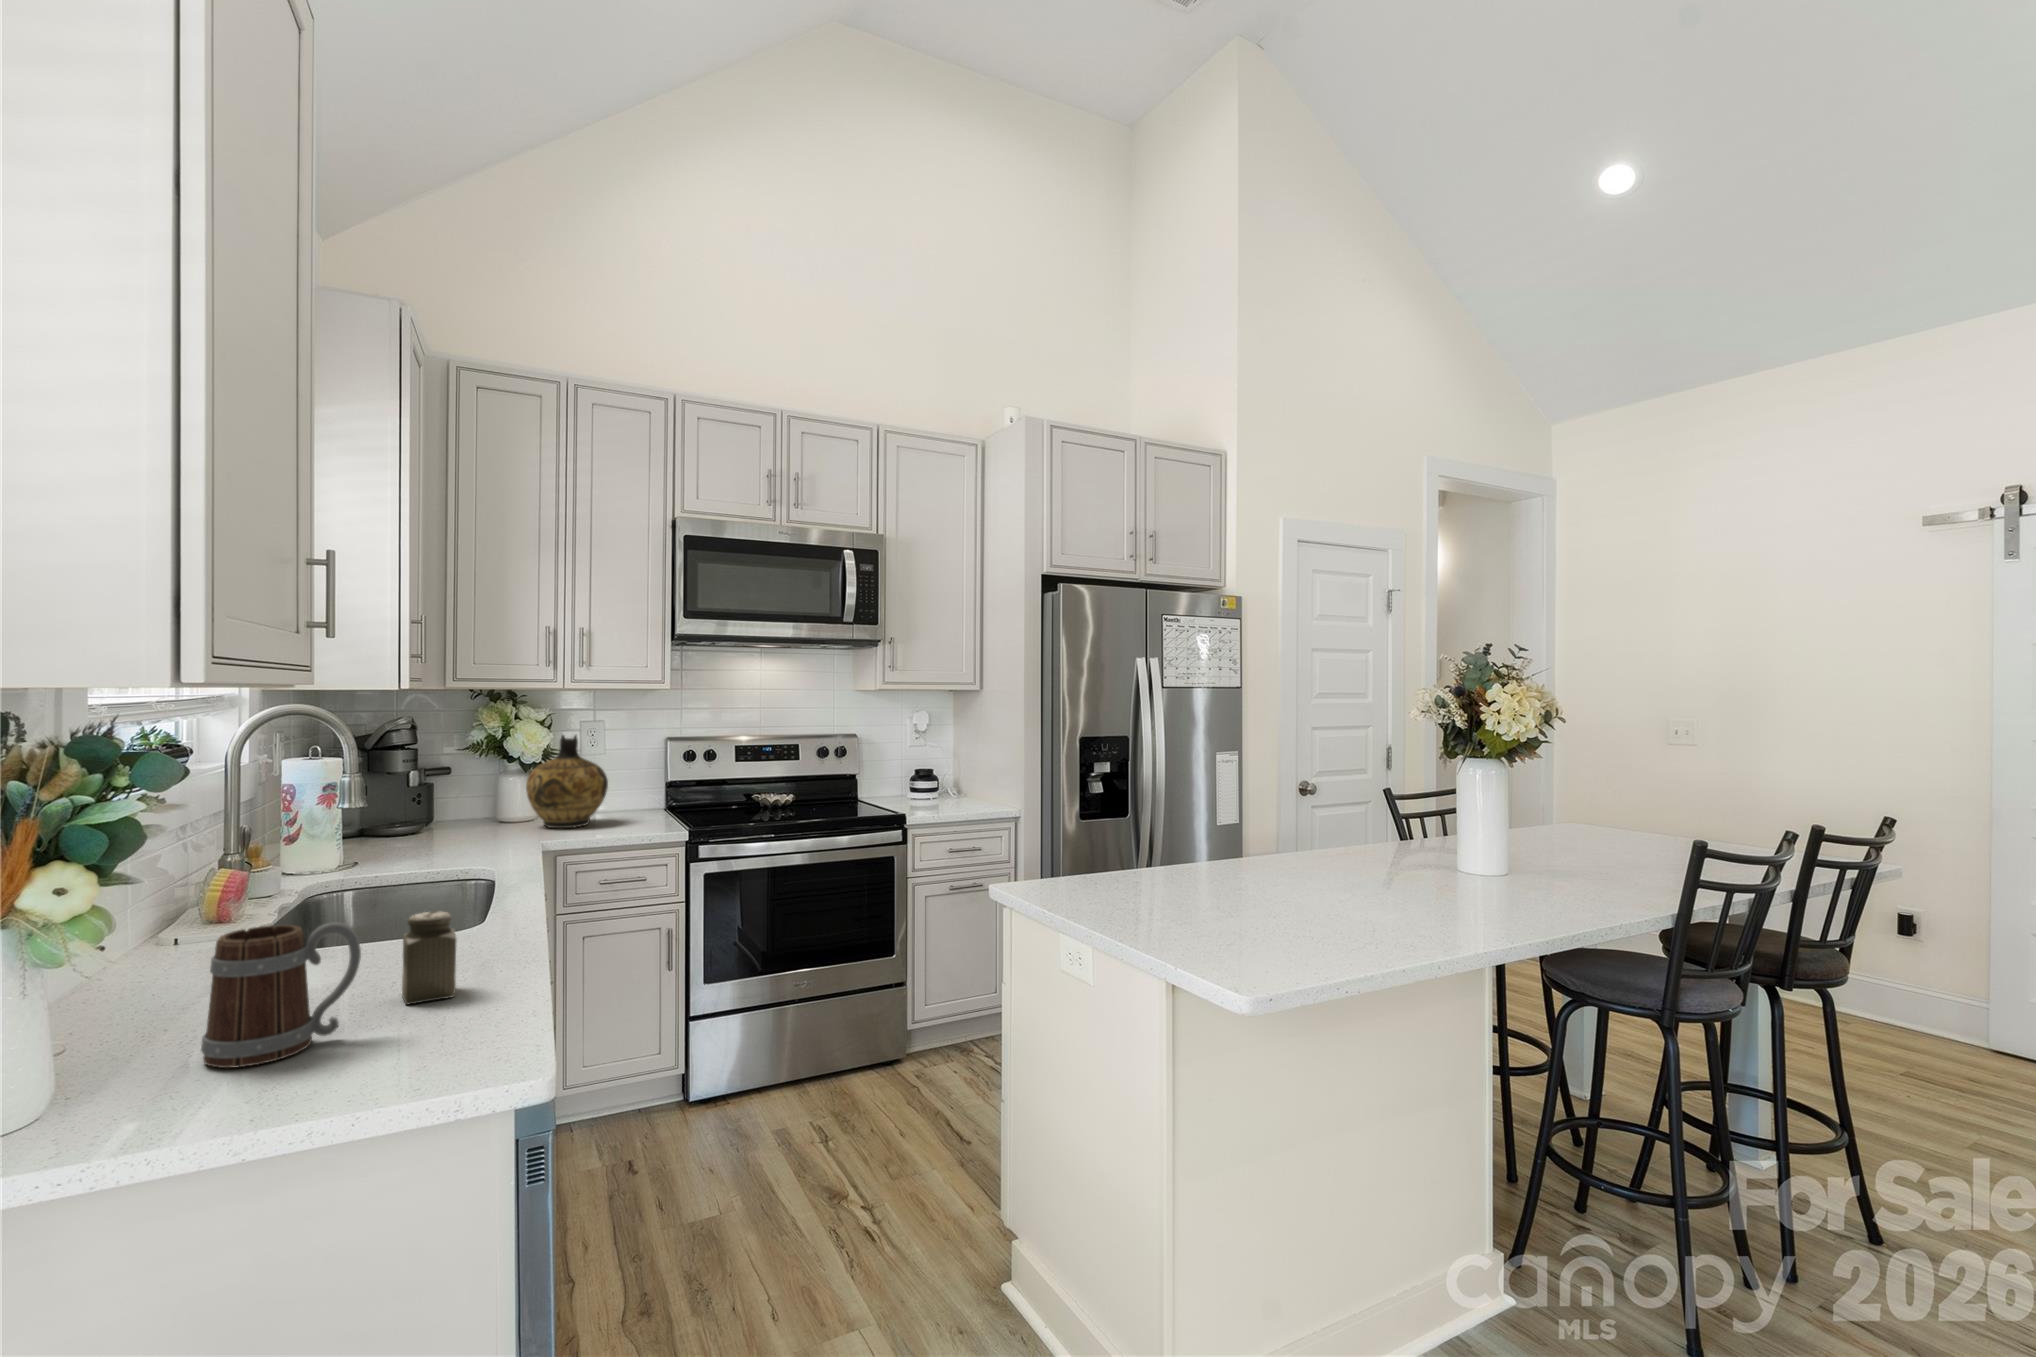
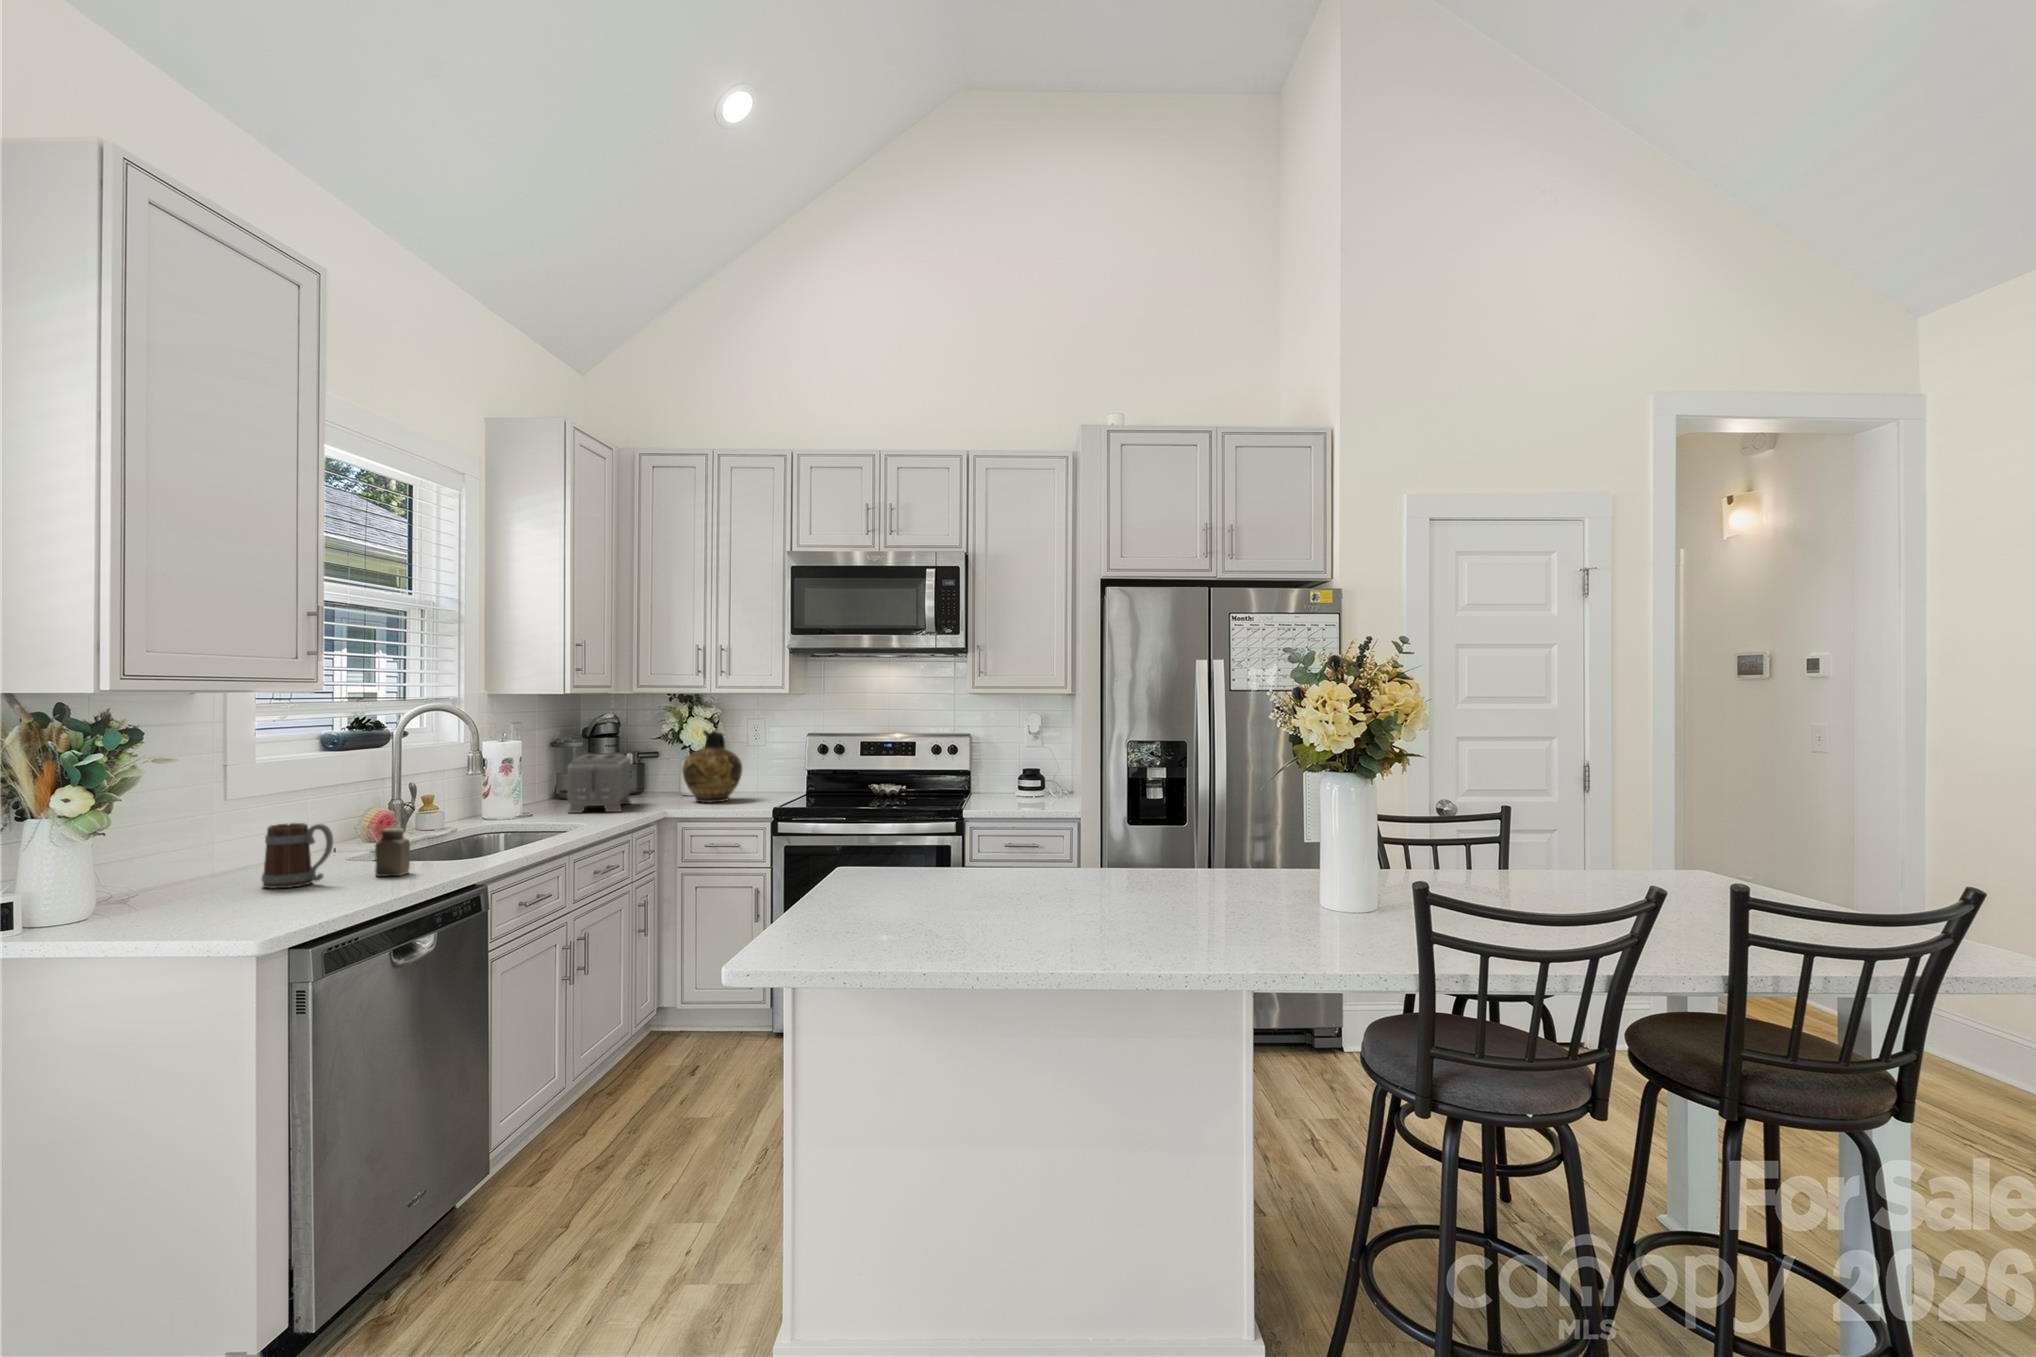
toaster: none [380,769,482,857] -> present [567,754,631,813]

